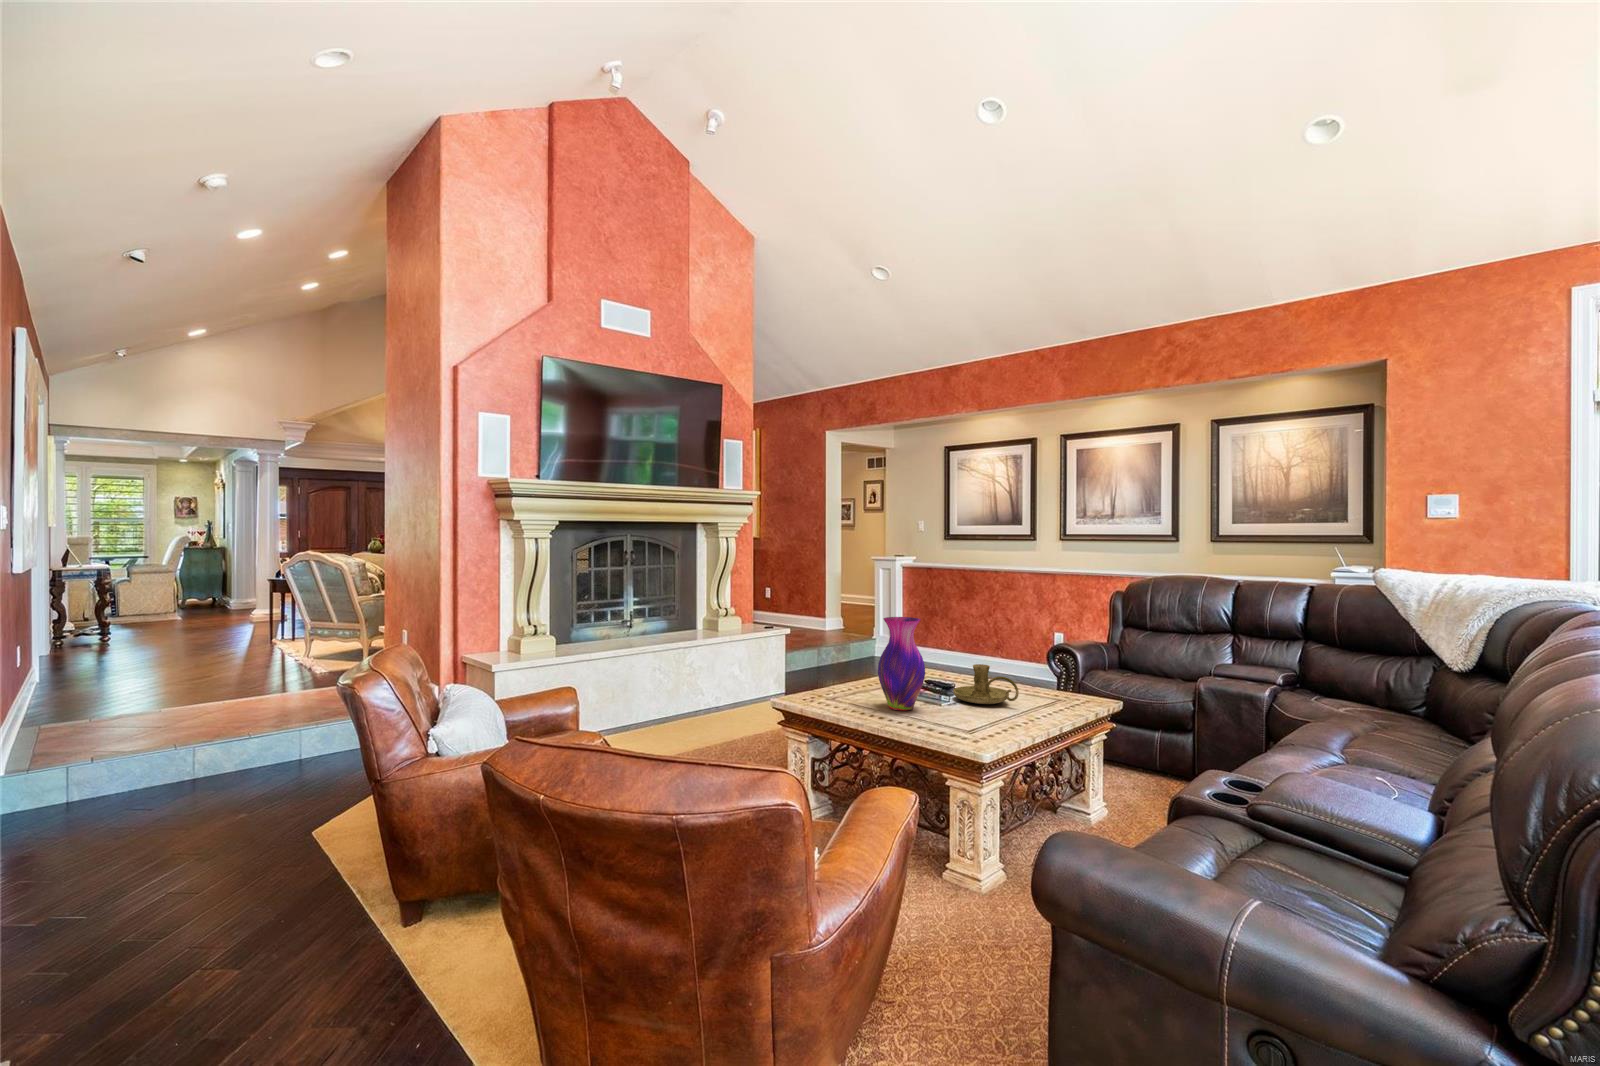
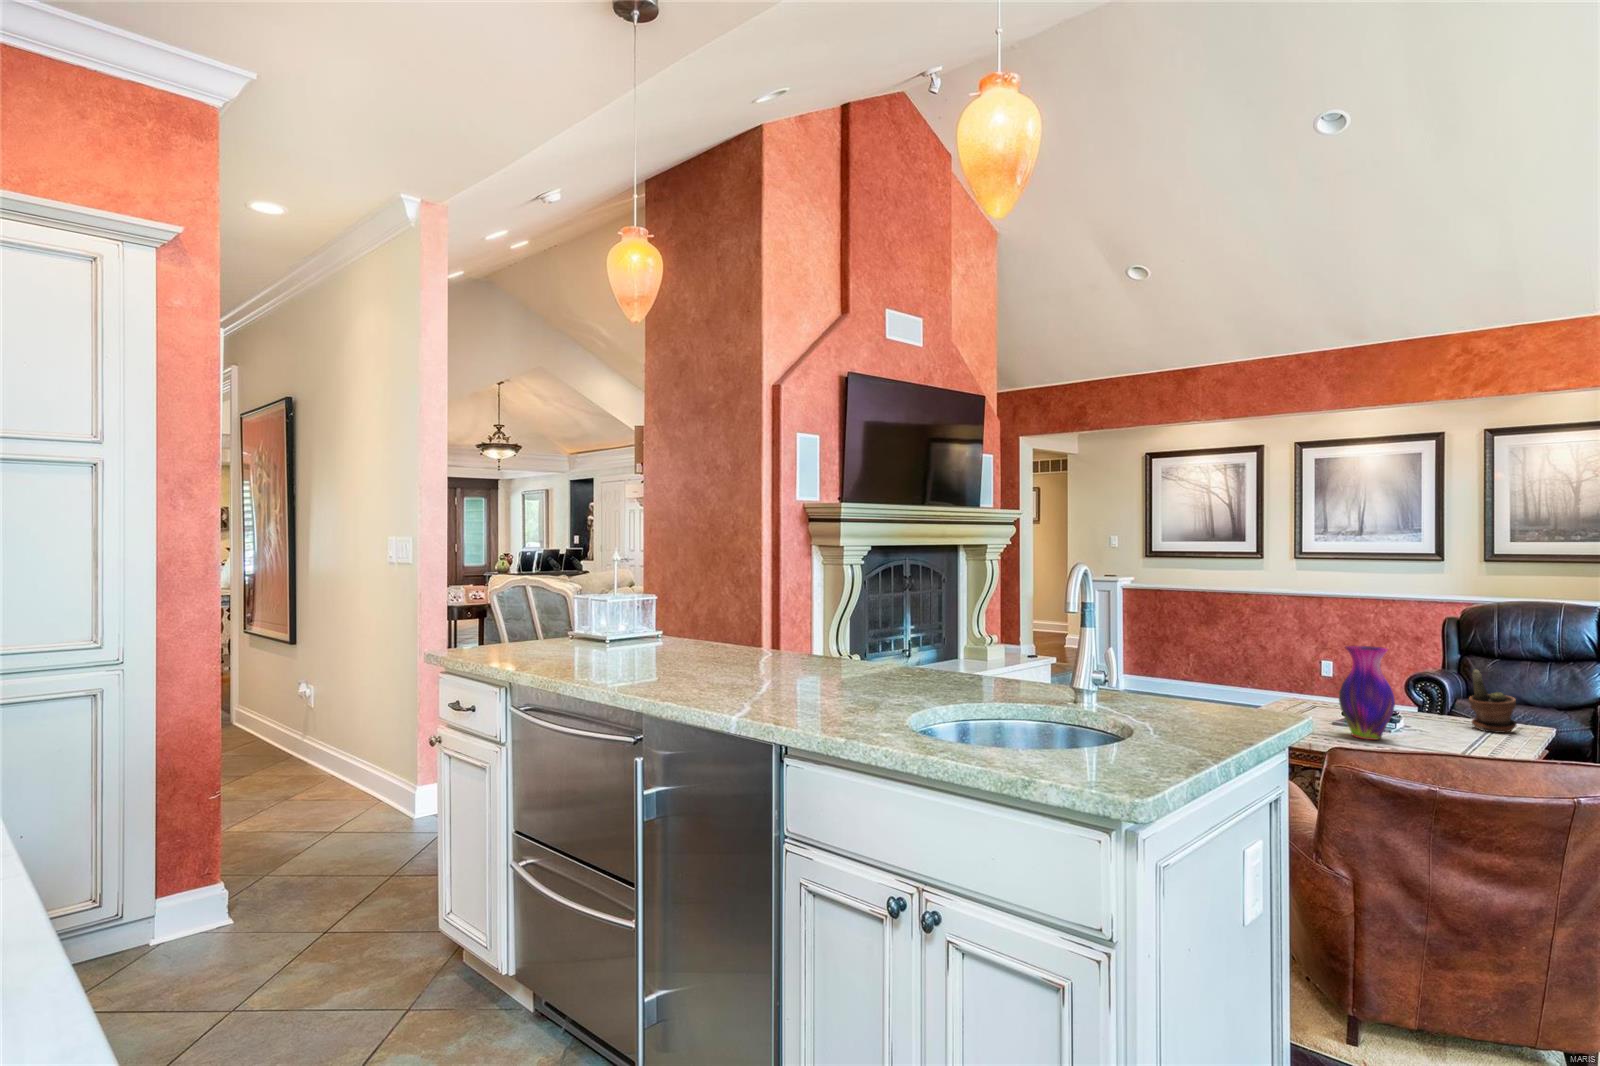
potted plant: none [1044,643,1084,706] -> present [1469,670,1517,733]
candle holder: present [953,664,1019,704] -> none [1385,692,1468,732]

